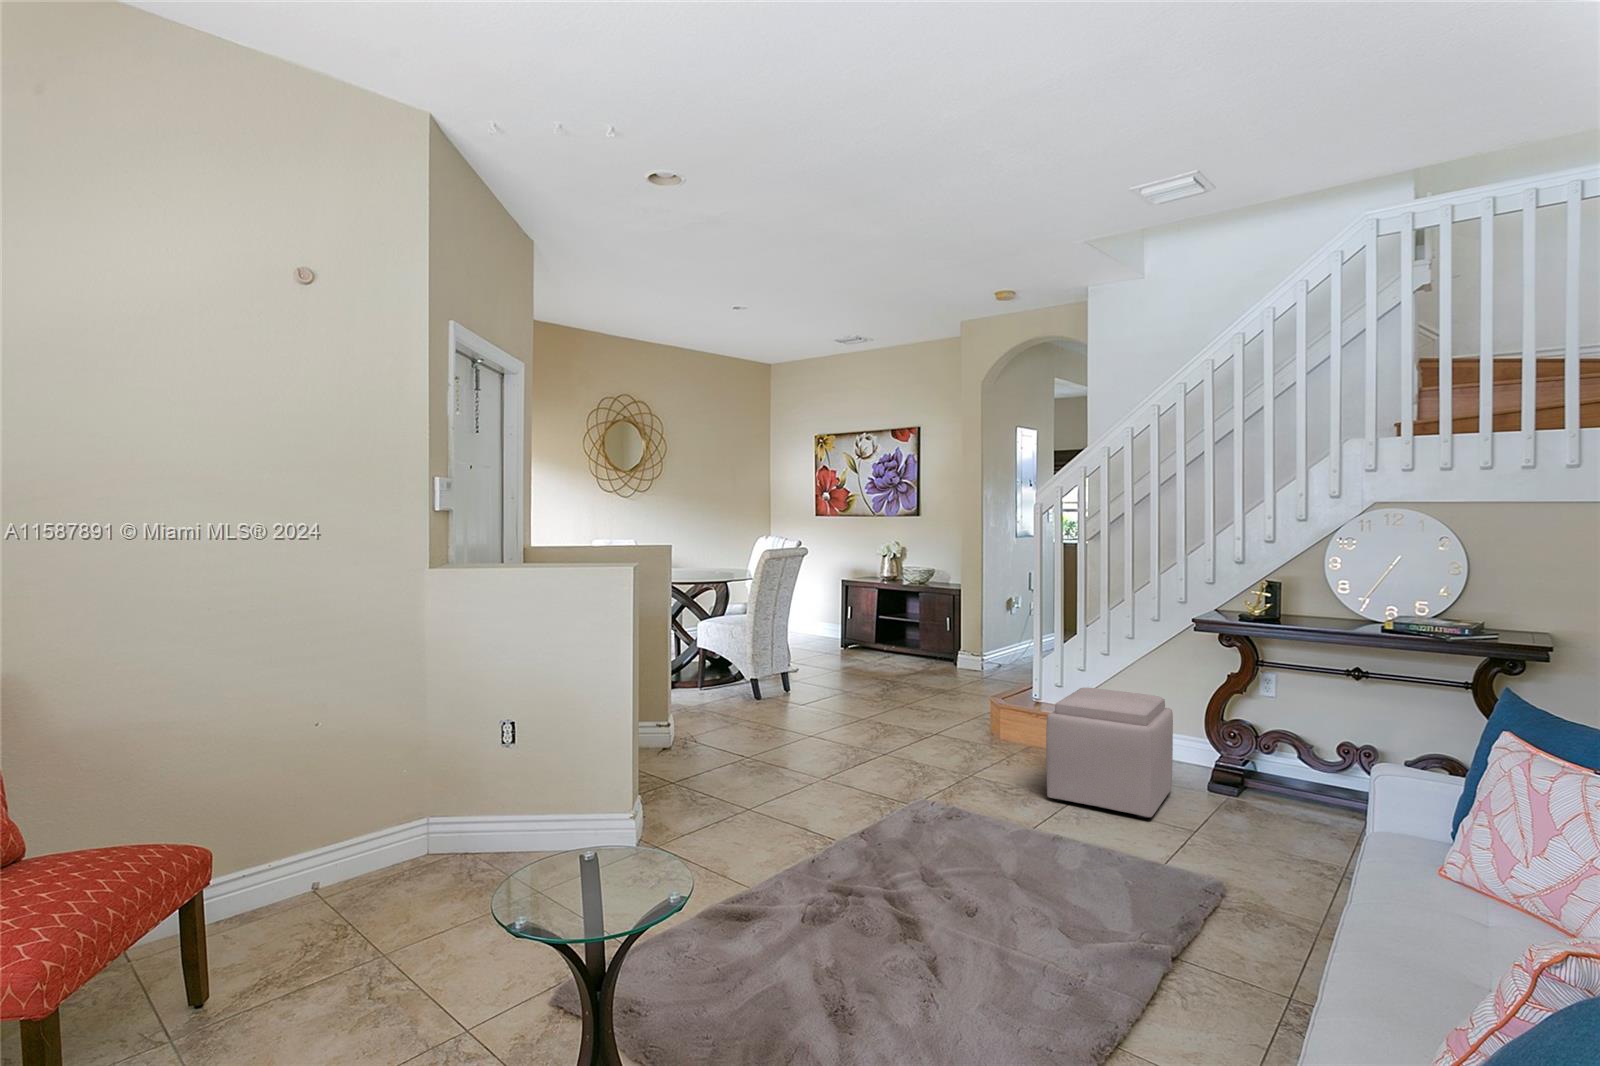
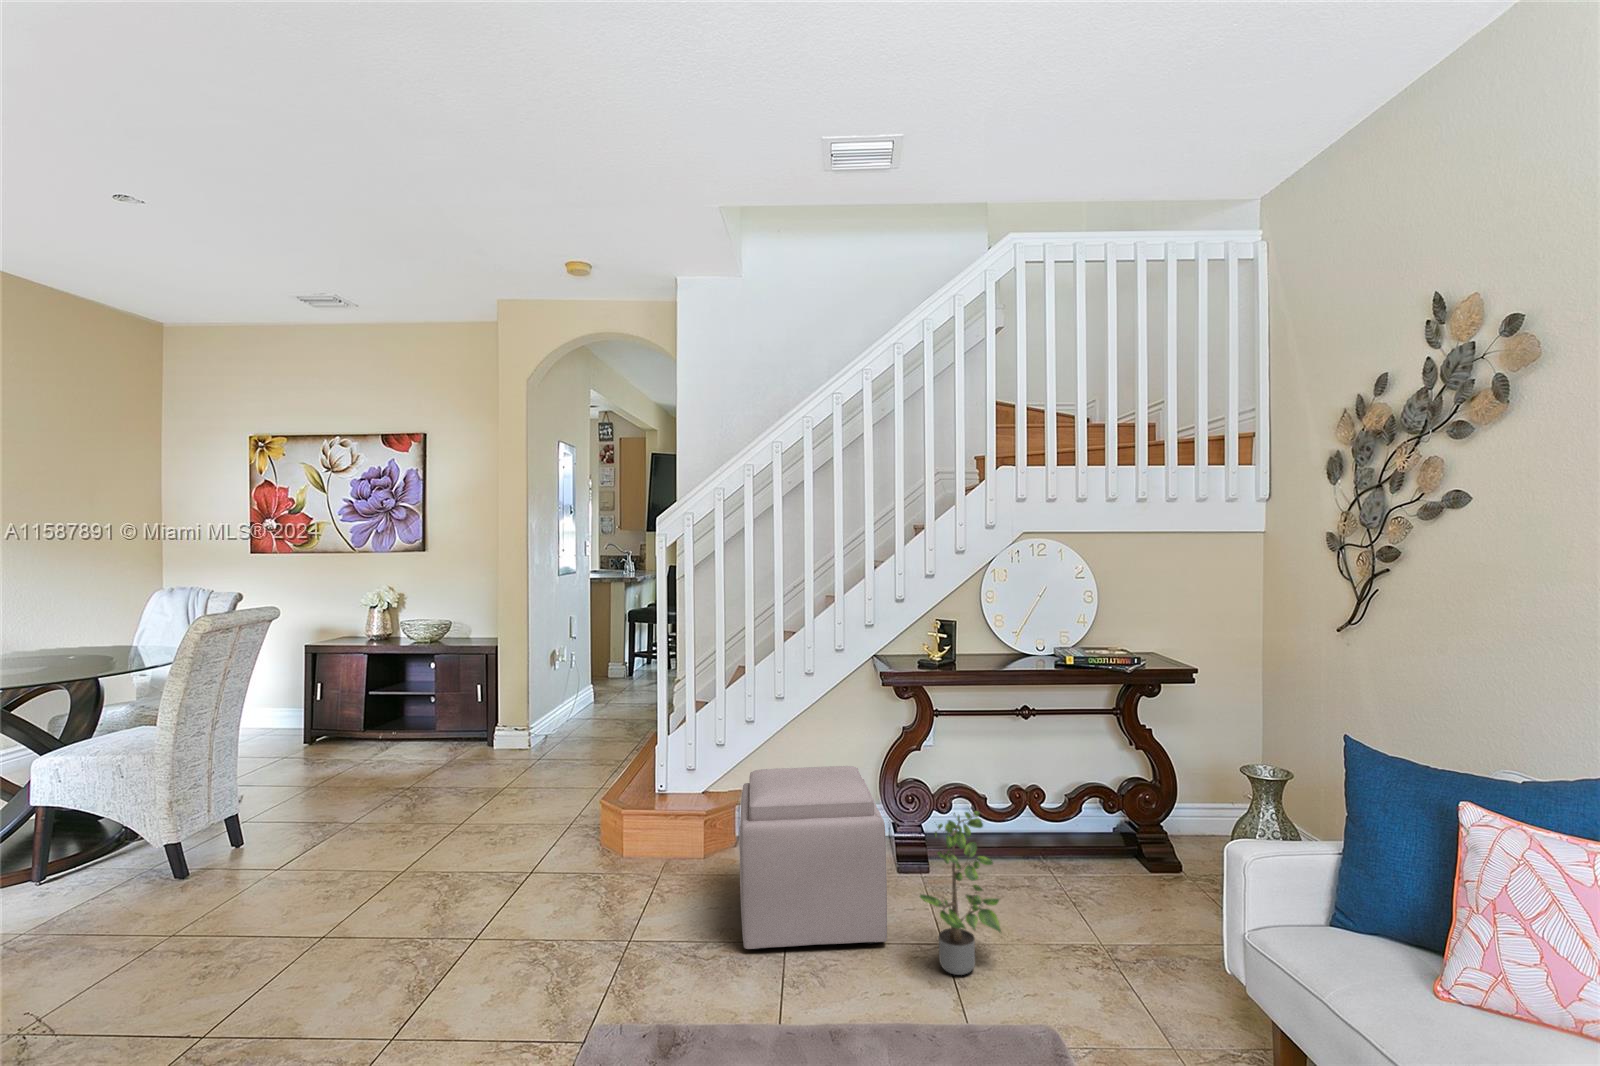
potted plant: none [1165,729,1242,847] -> present [920,811,1001,975]

